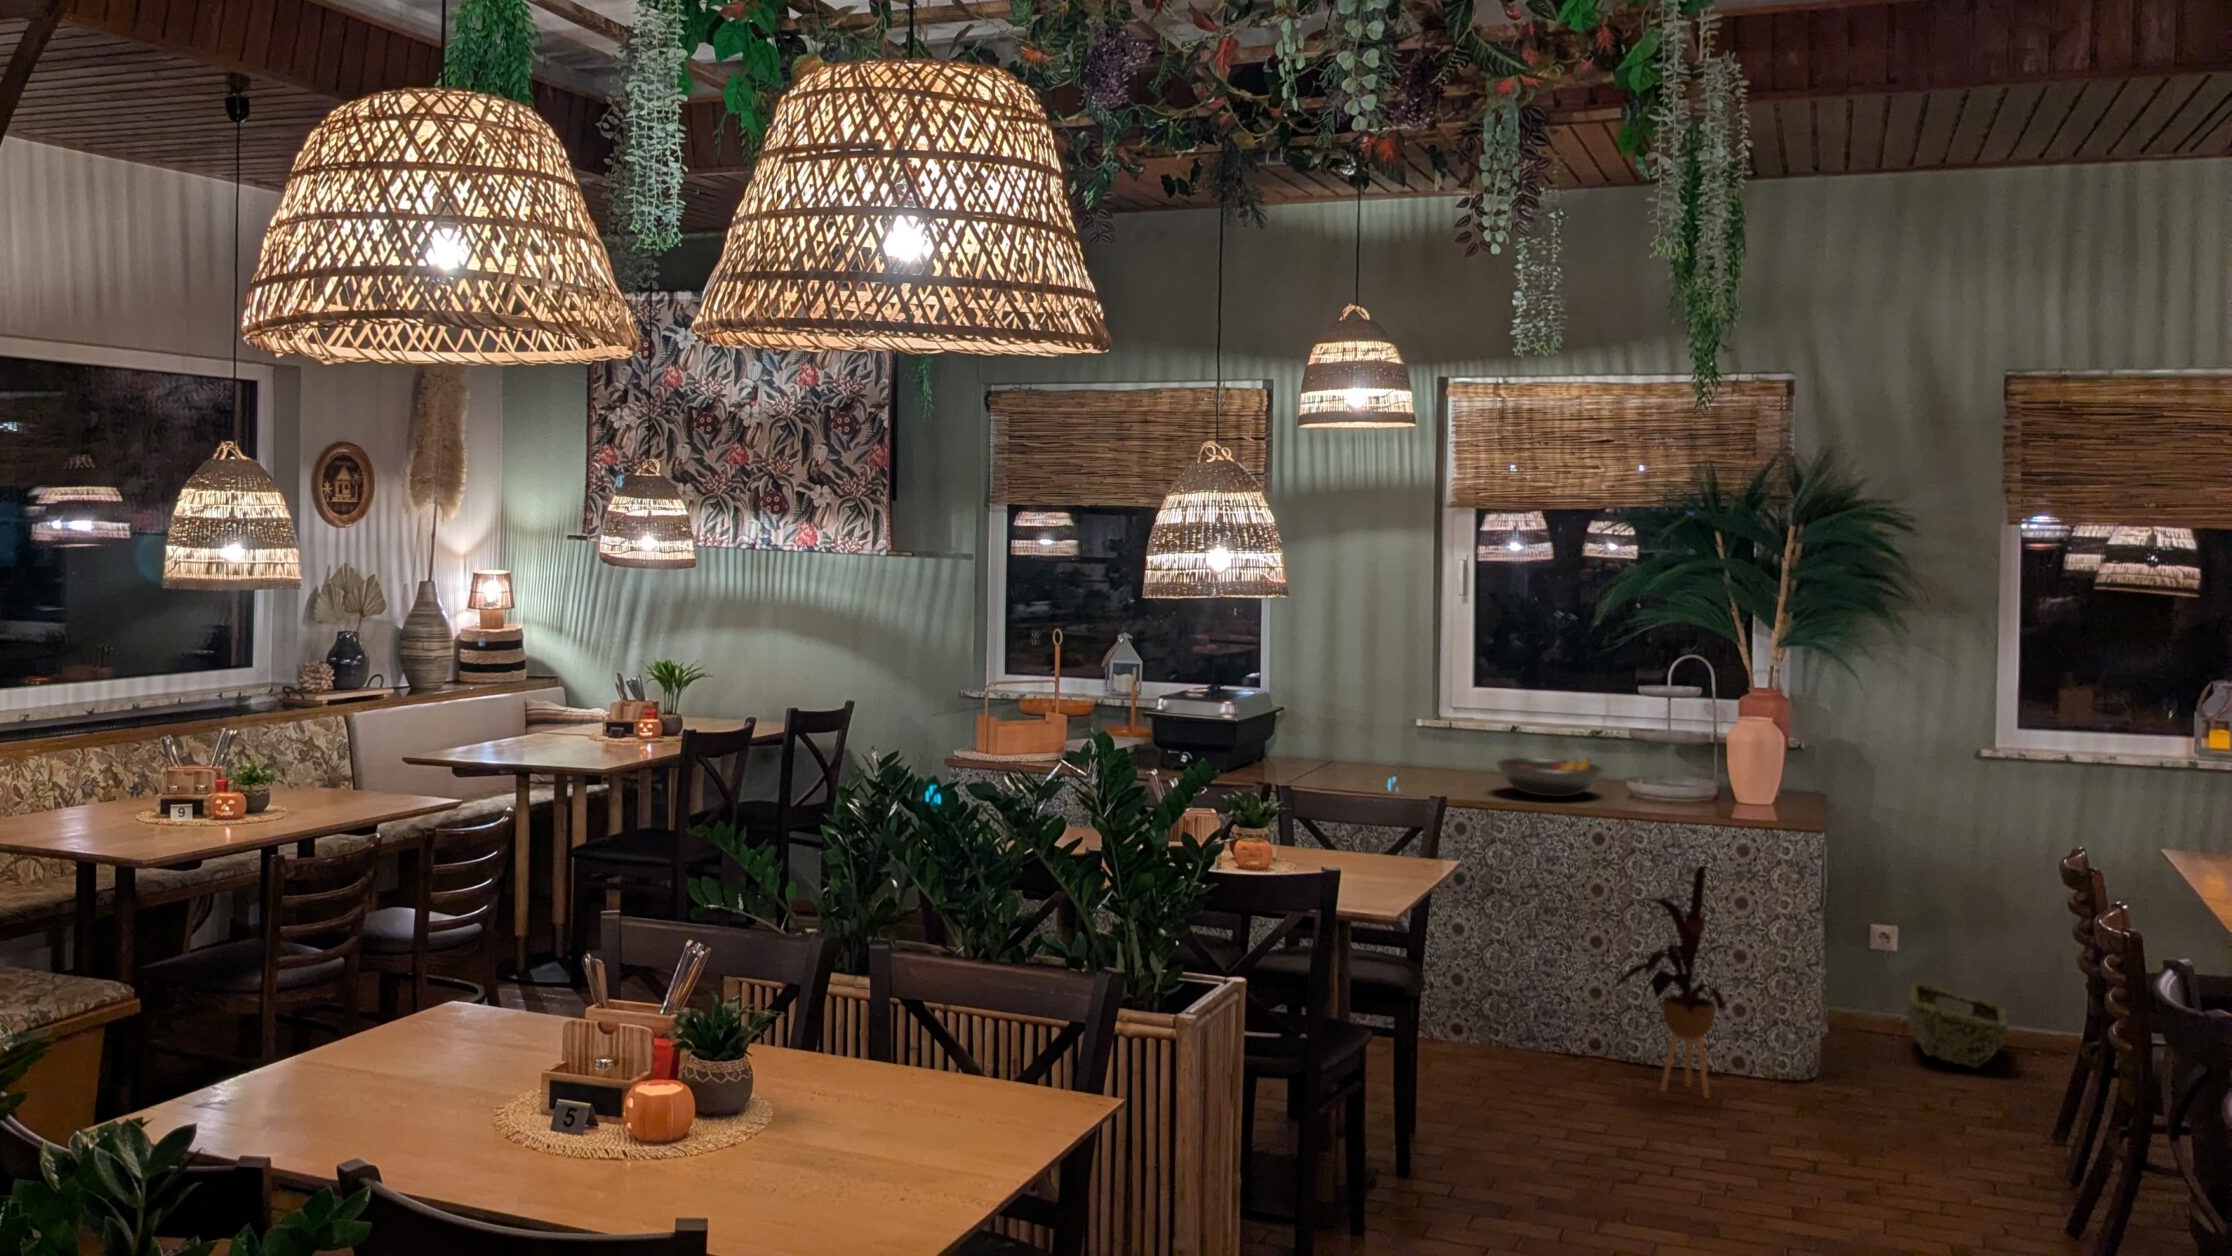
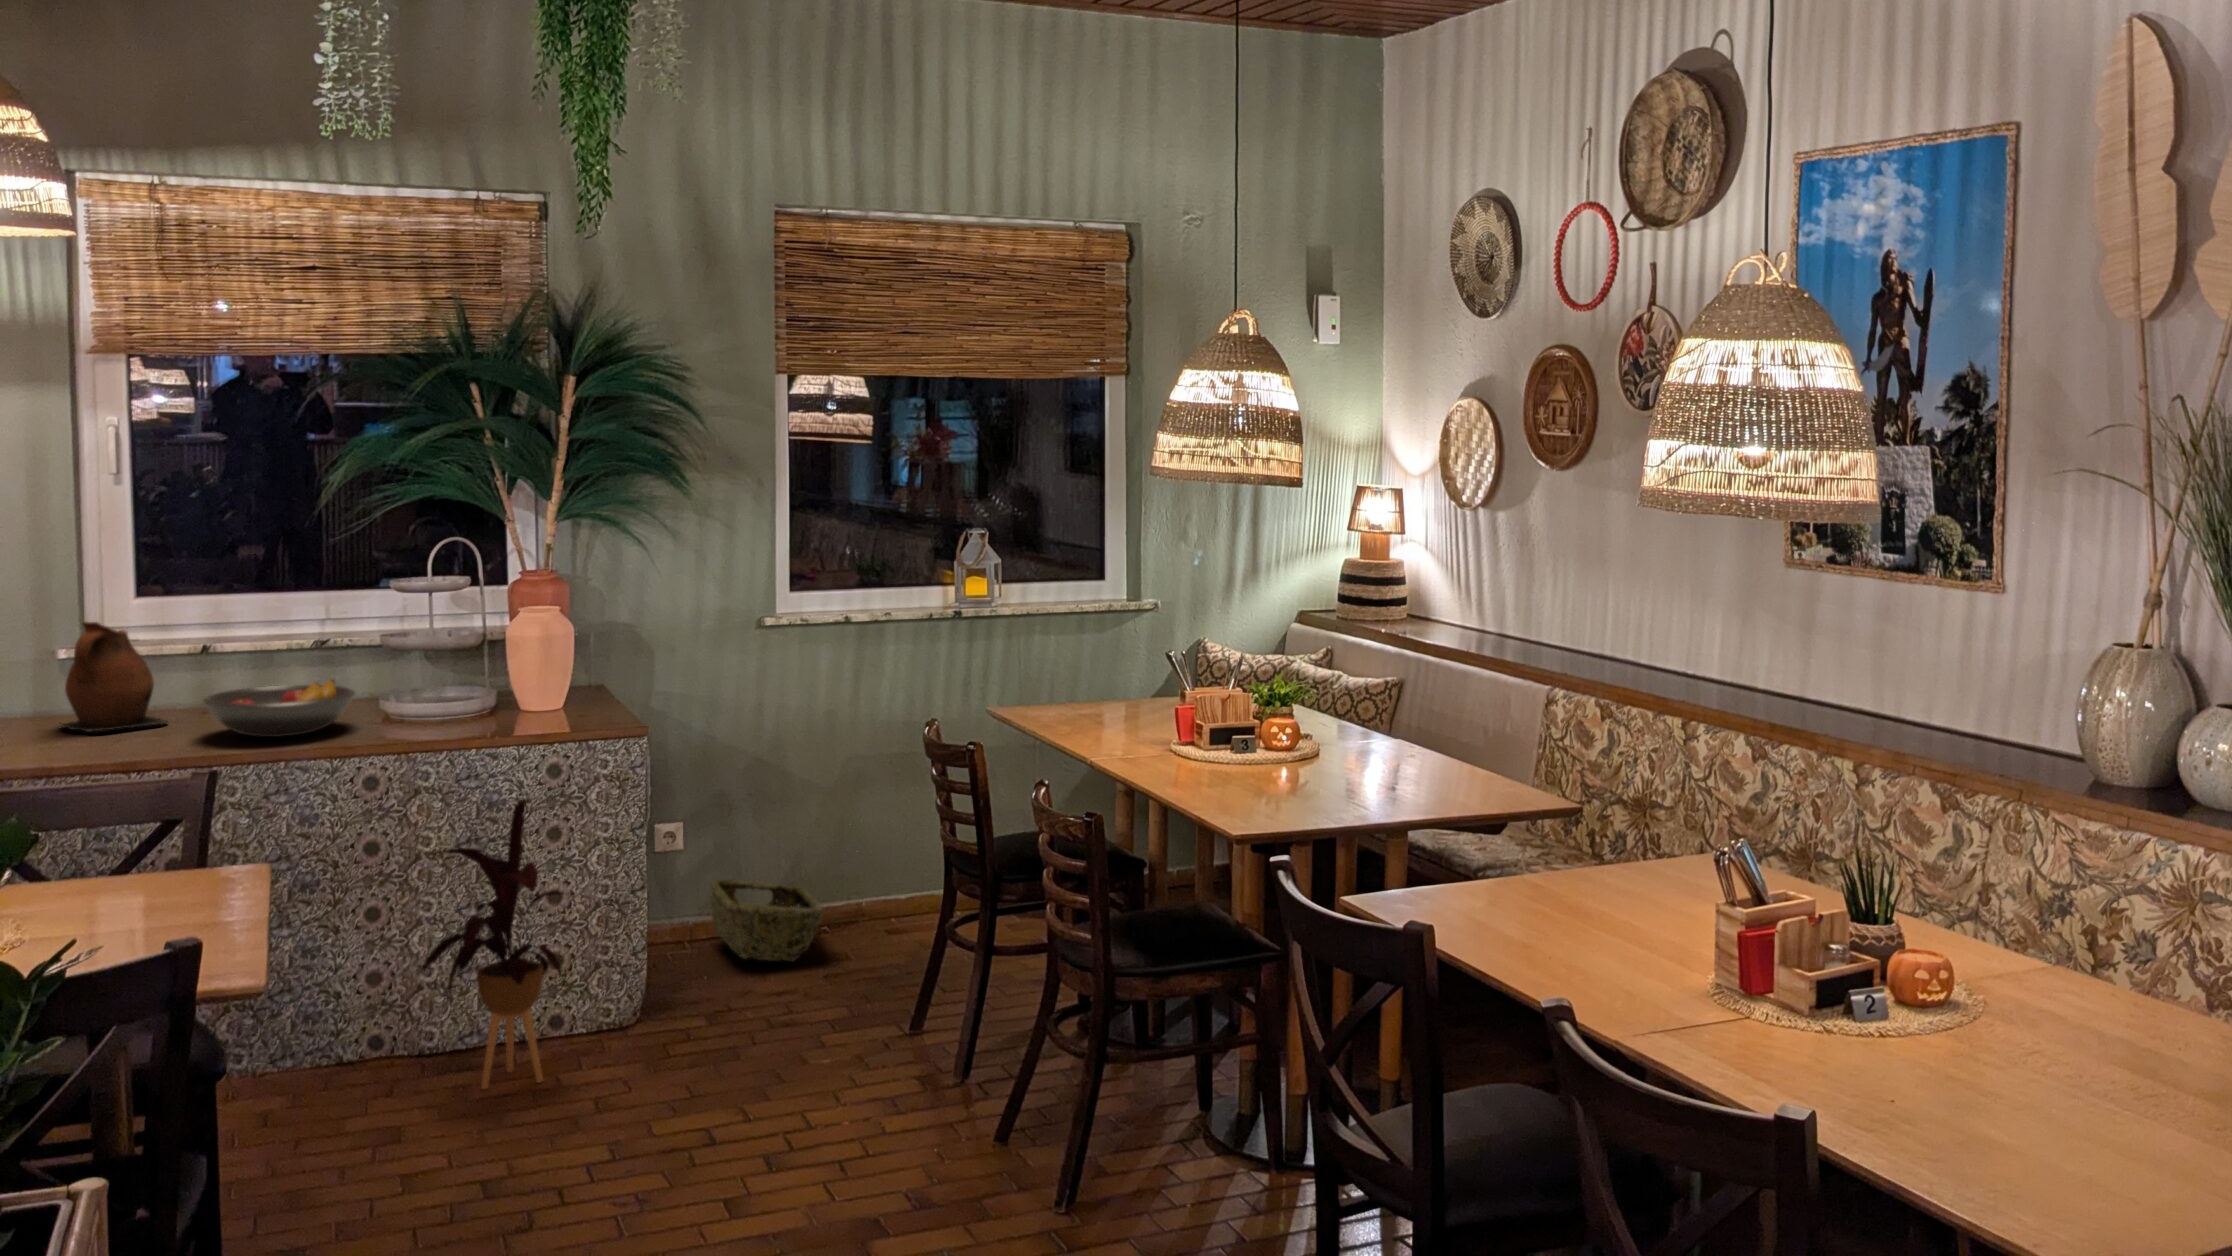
ceramic pitcher: none [1408,698,1480,780] -> present [60,622,167,731]

